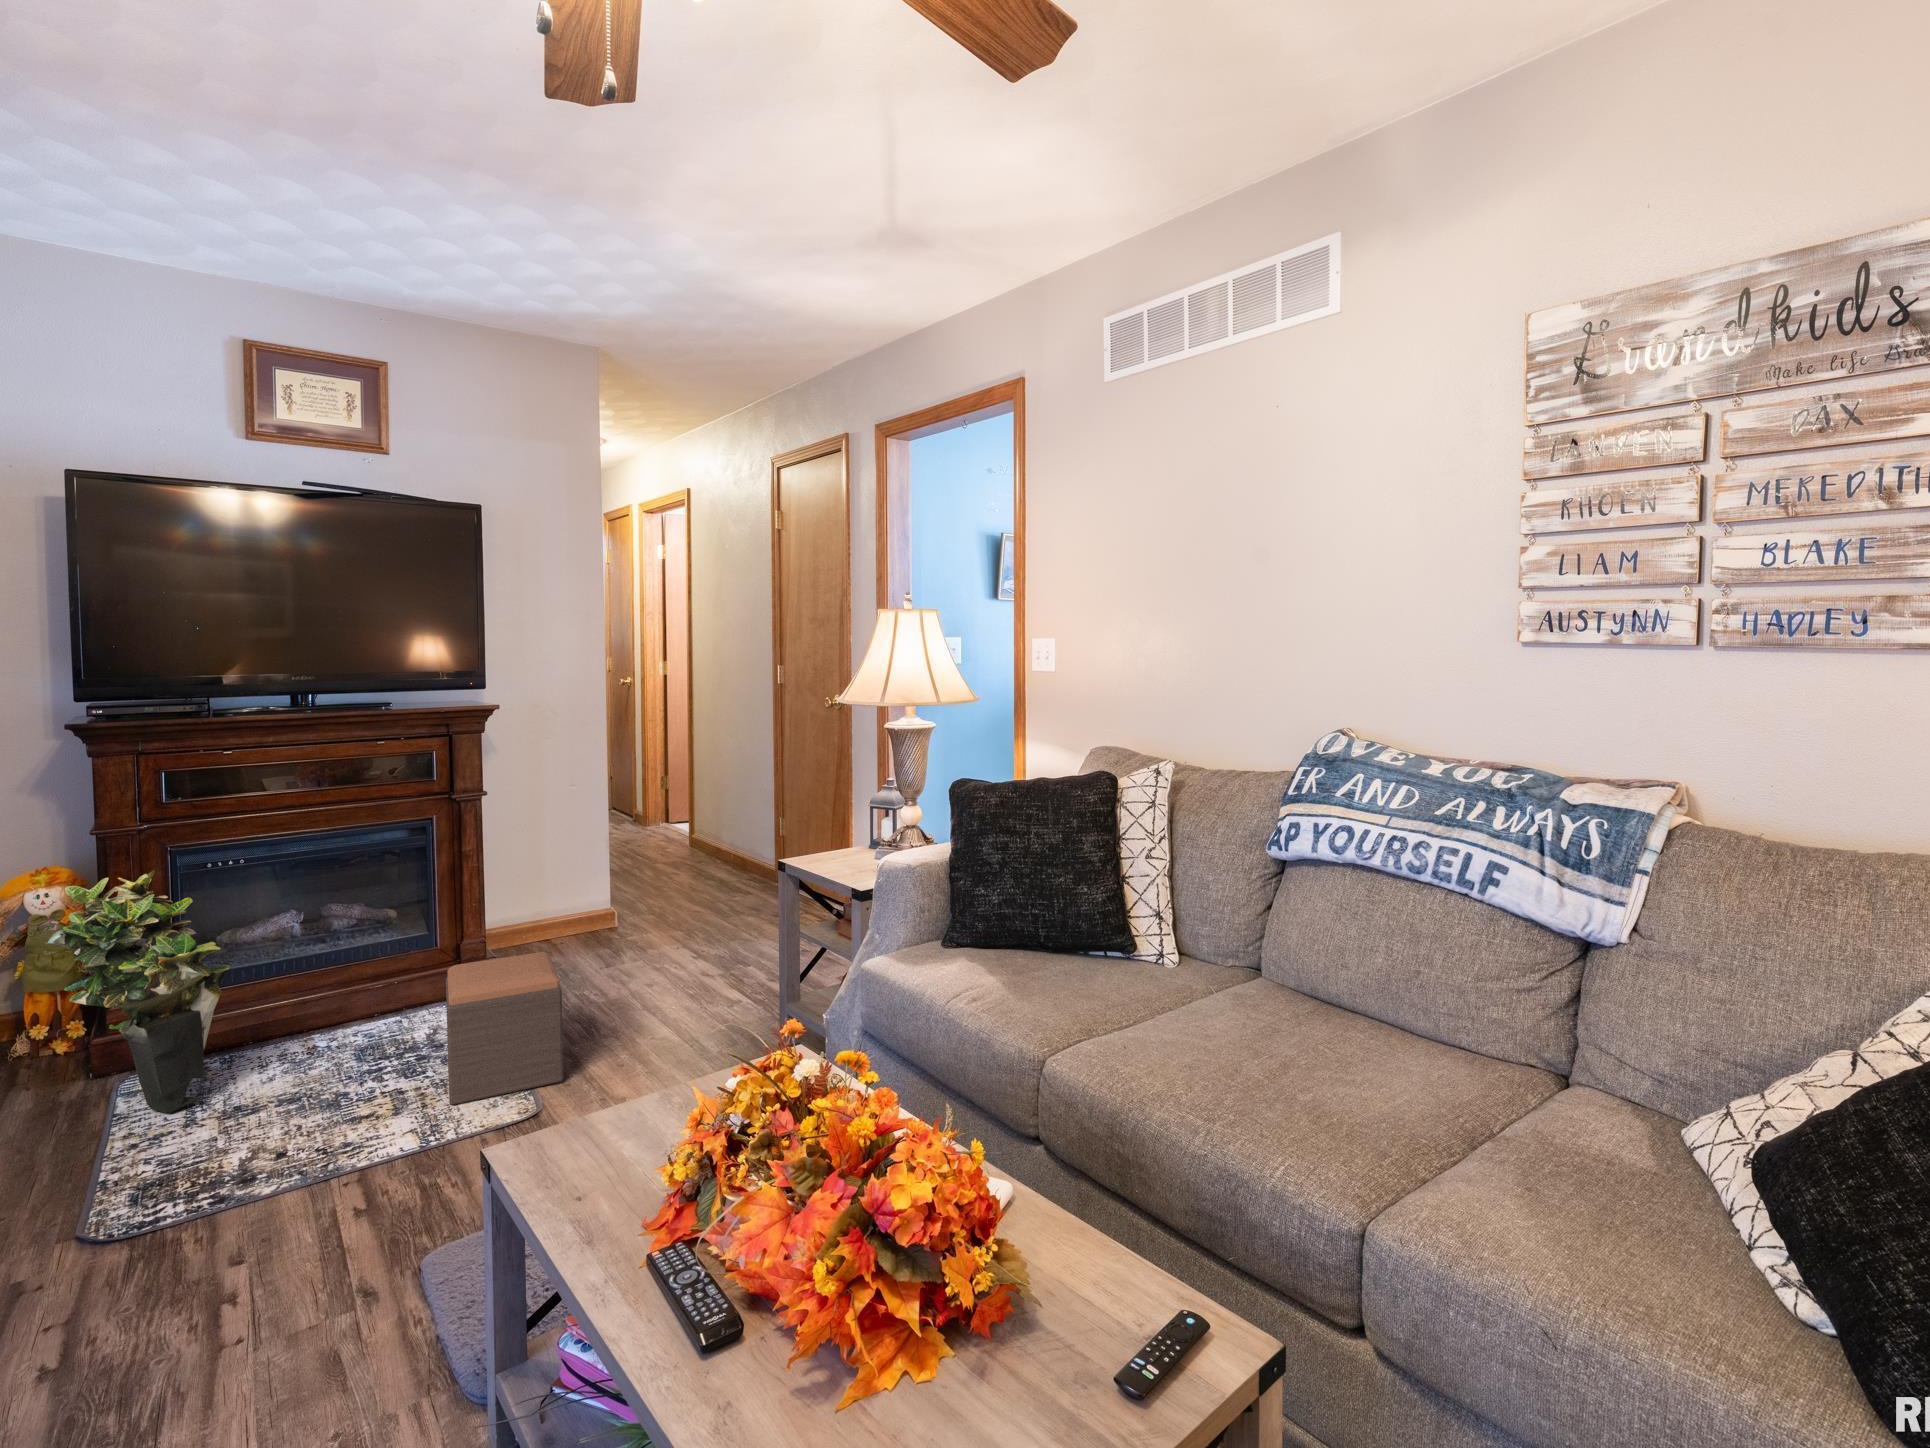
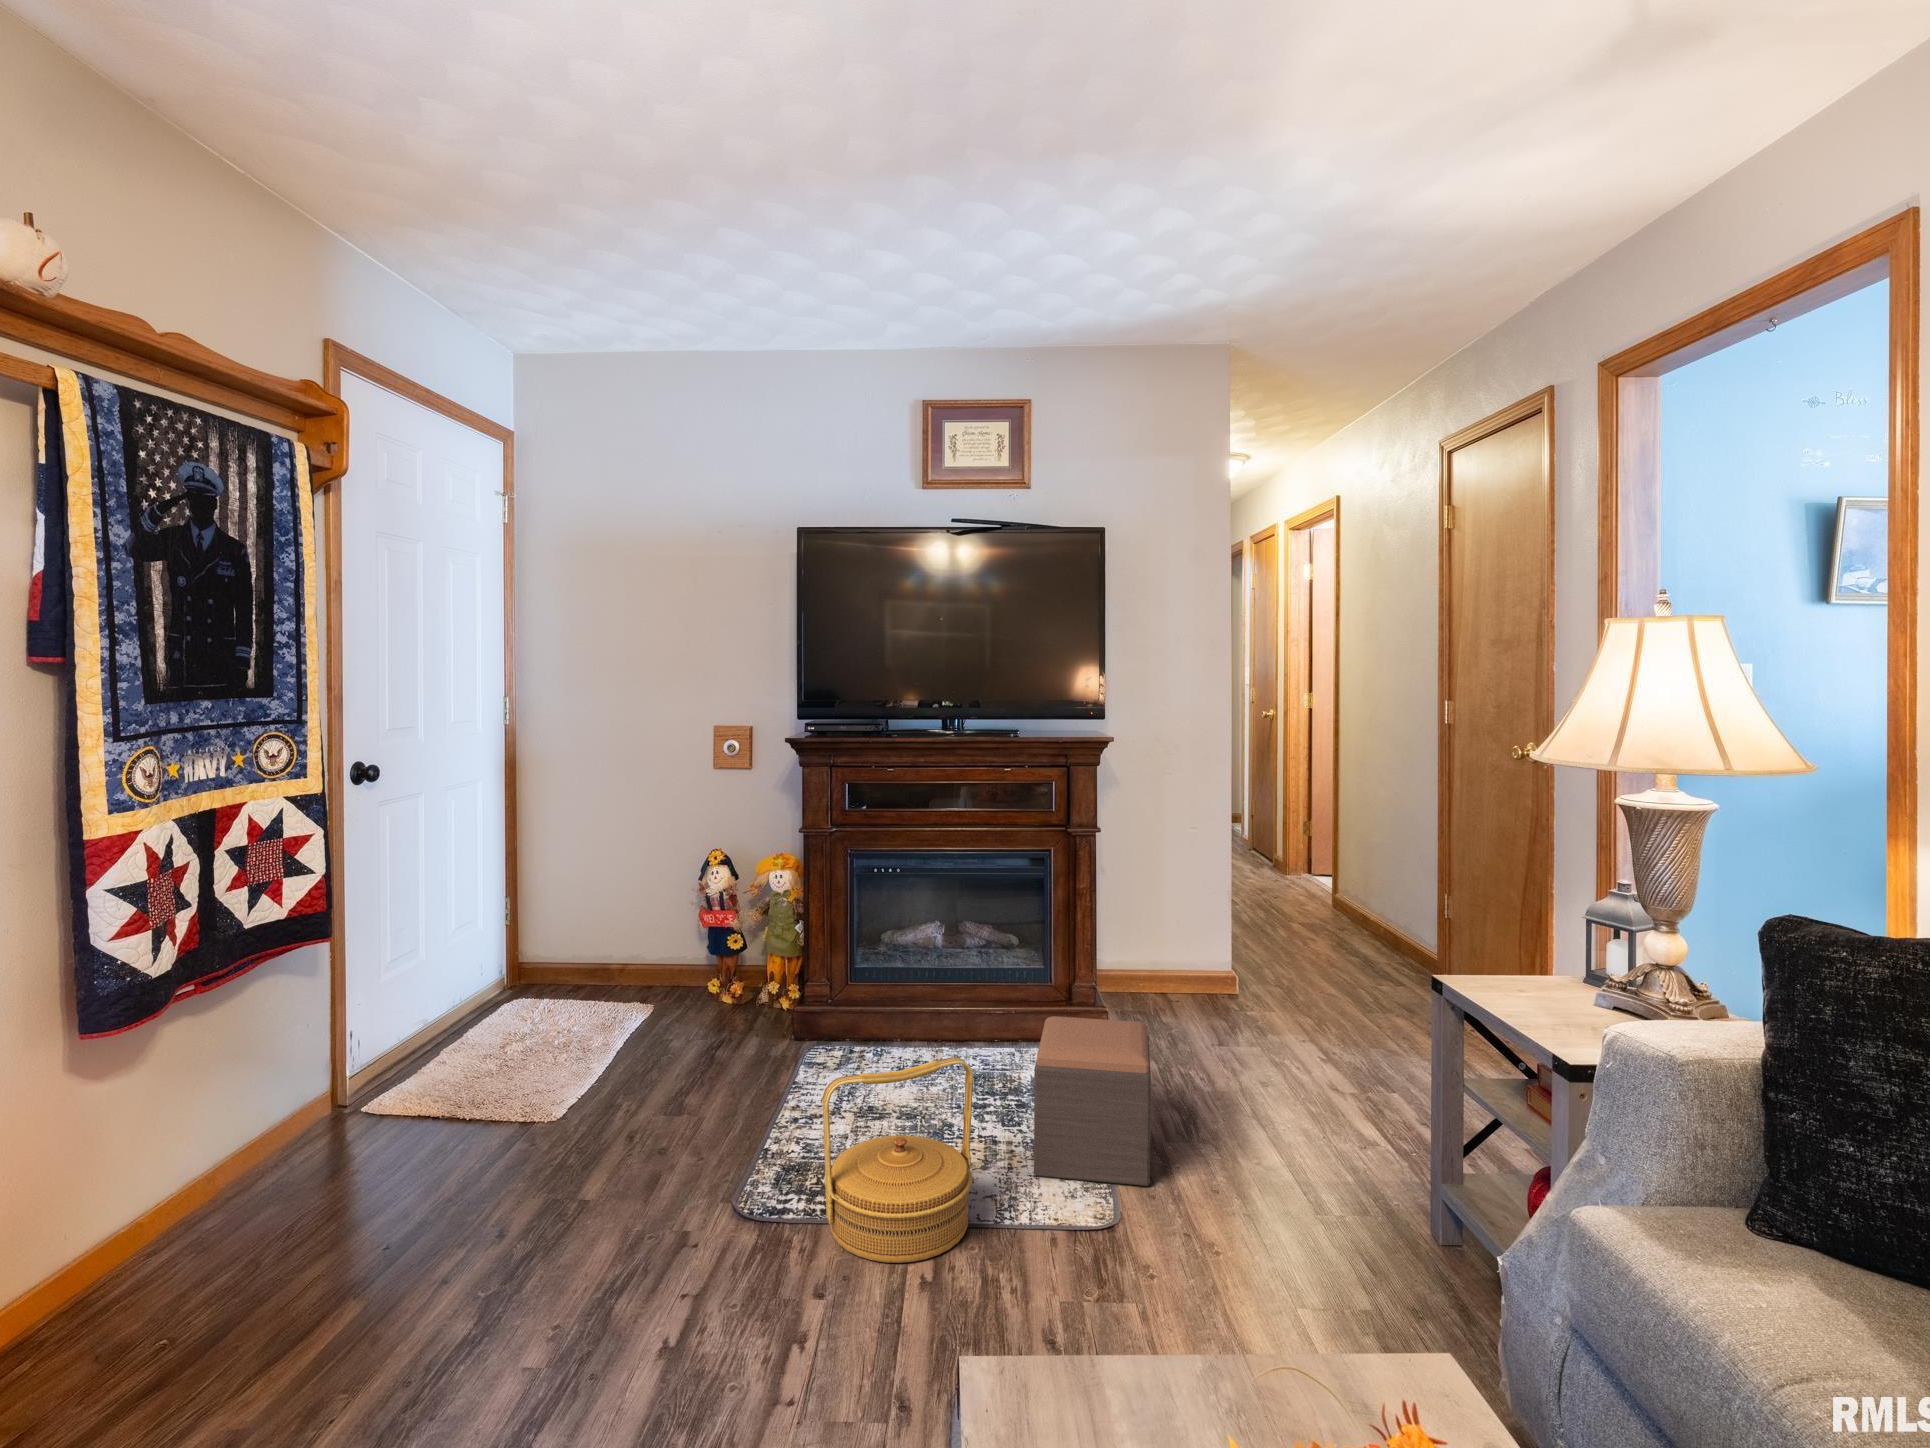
potted plant: present [48,870,230,1114] -> none [753,870,877,1098]
basket: none [216,1012,394,1219] -> present [822,1057,973,1263]

